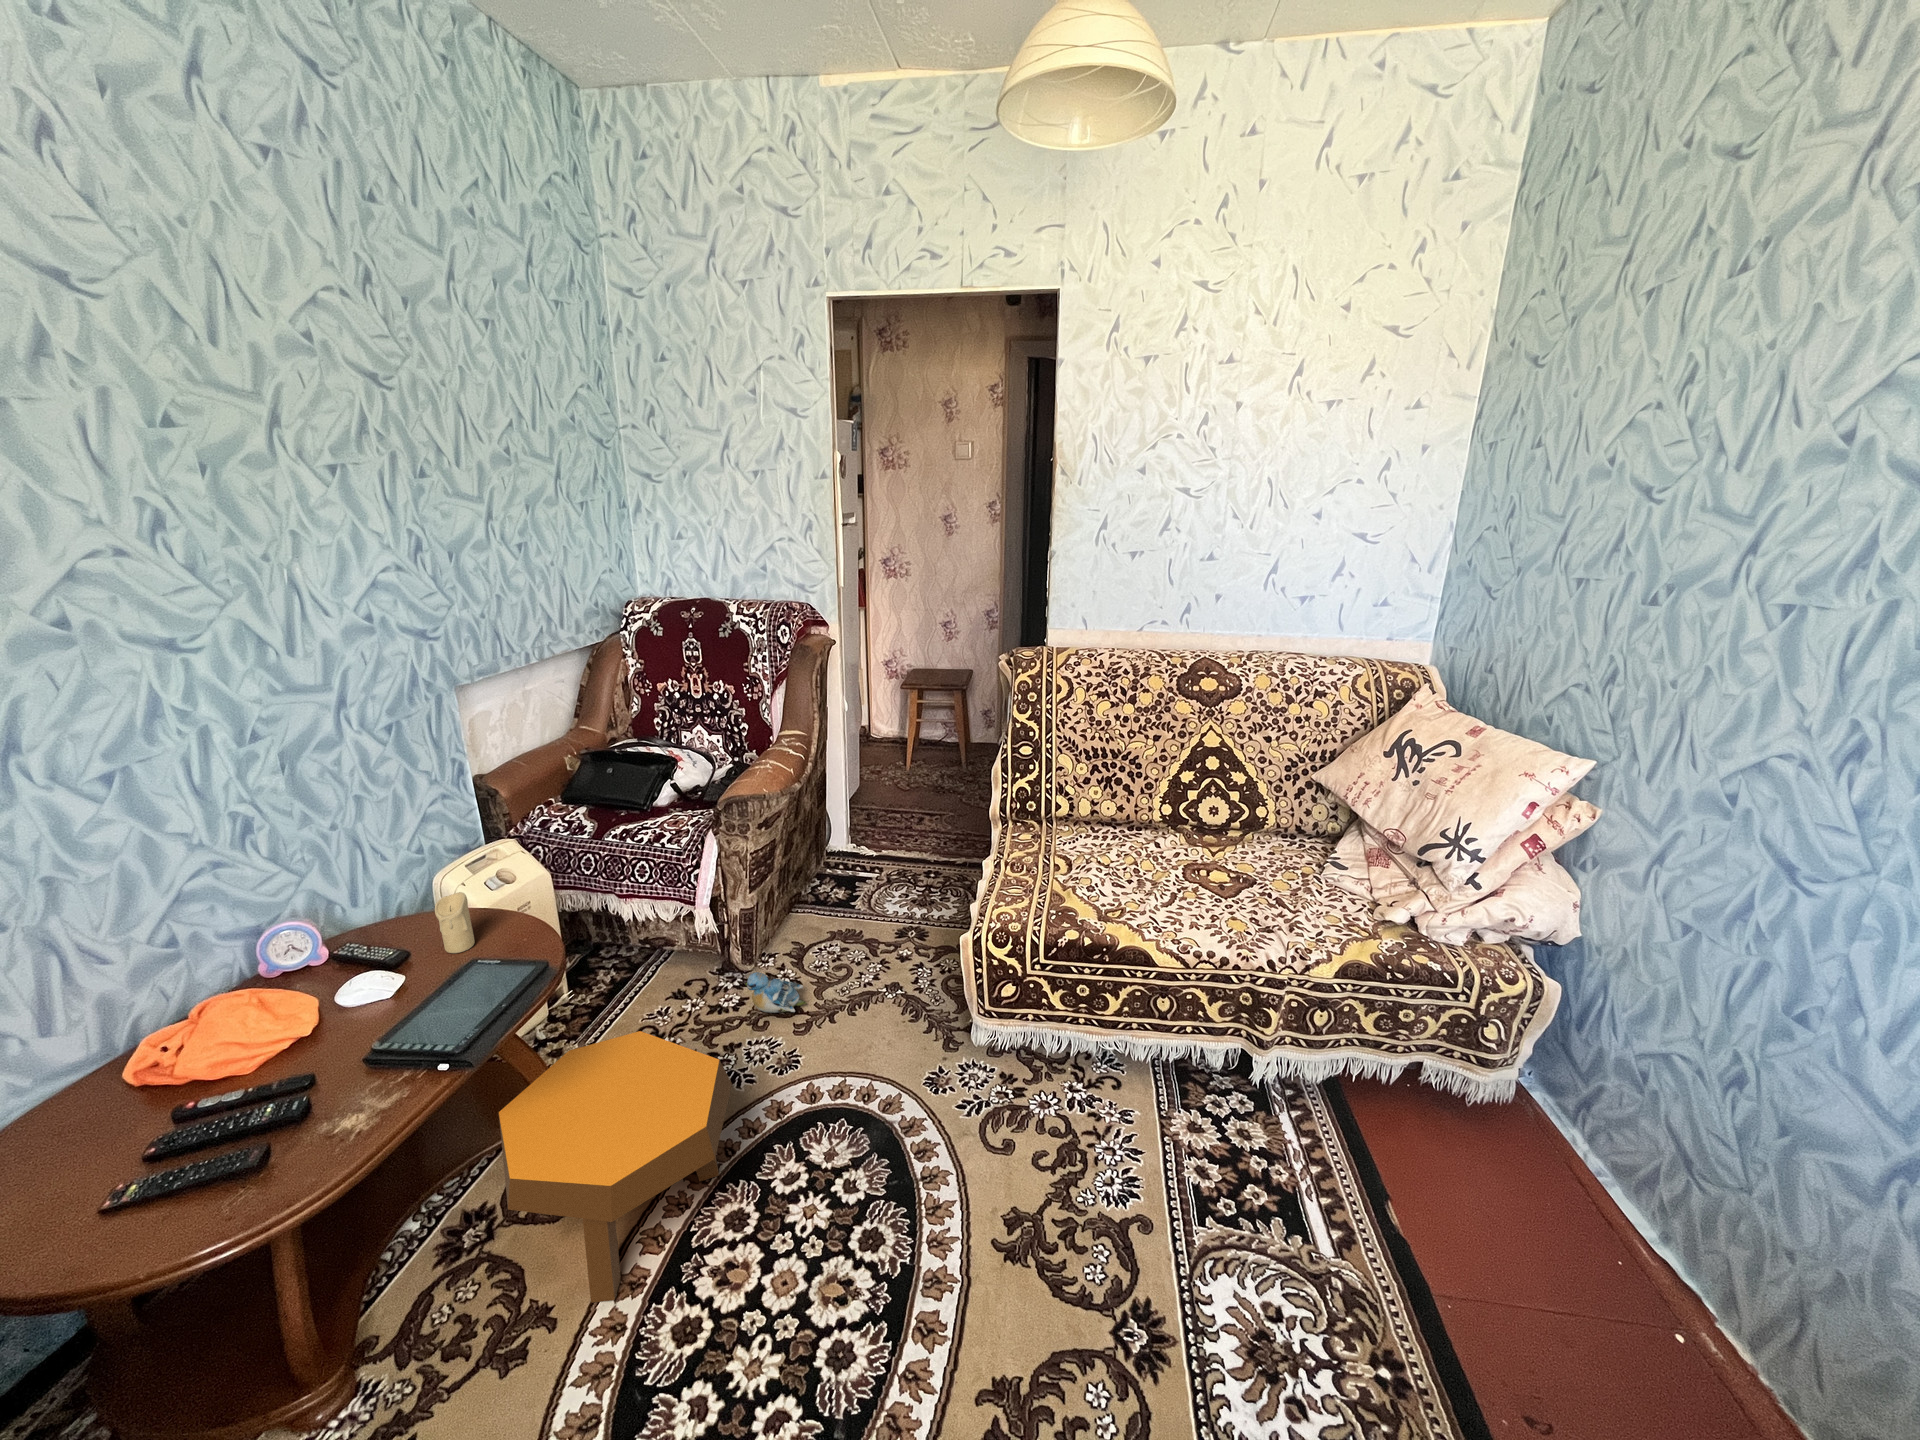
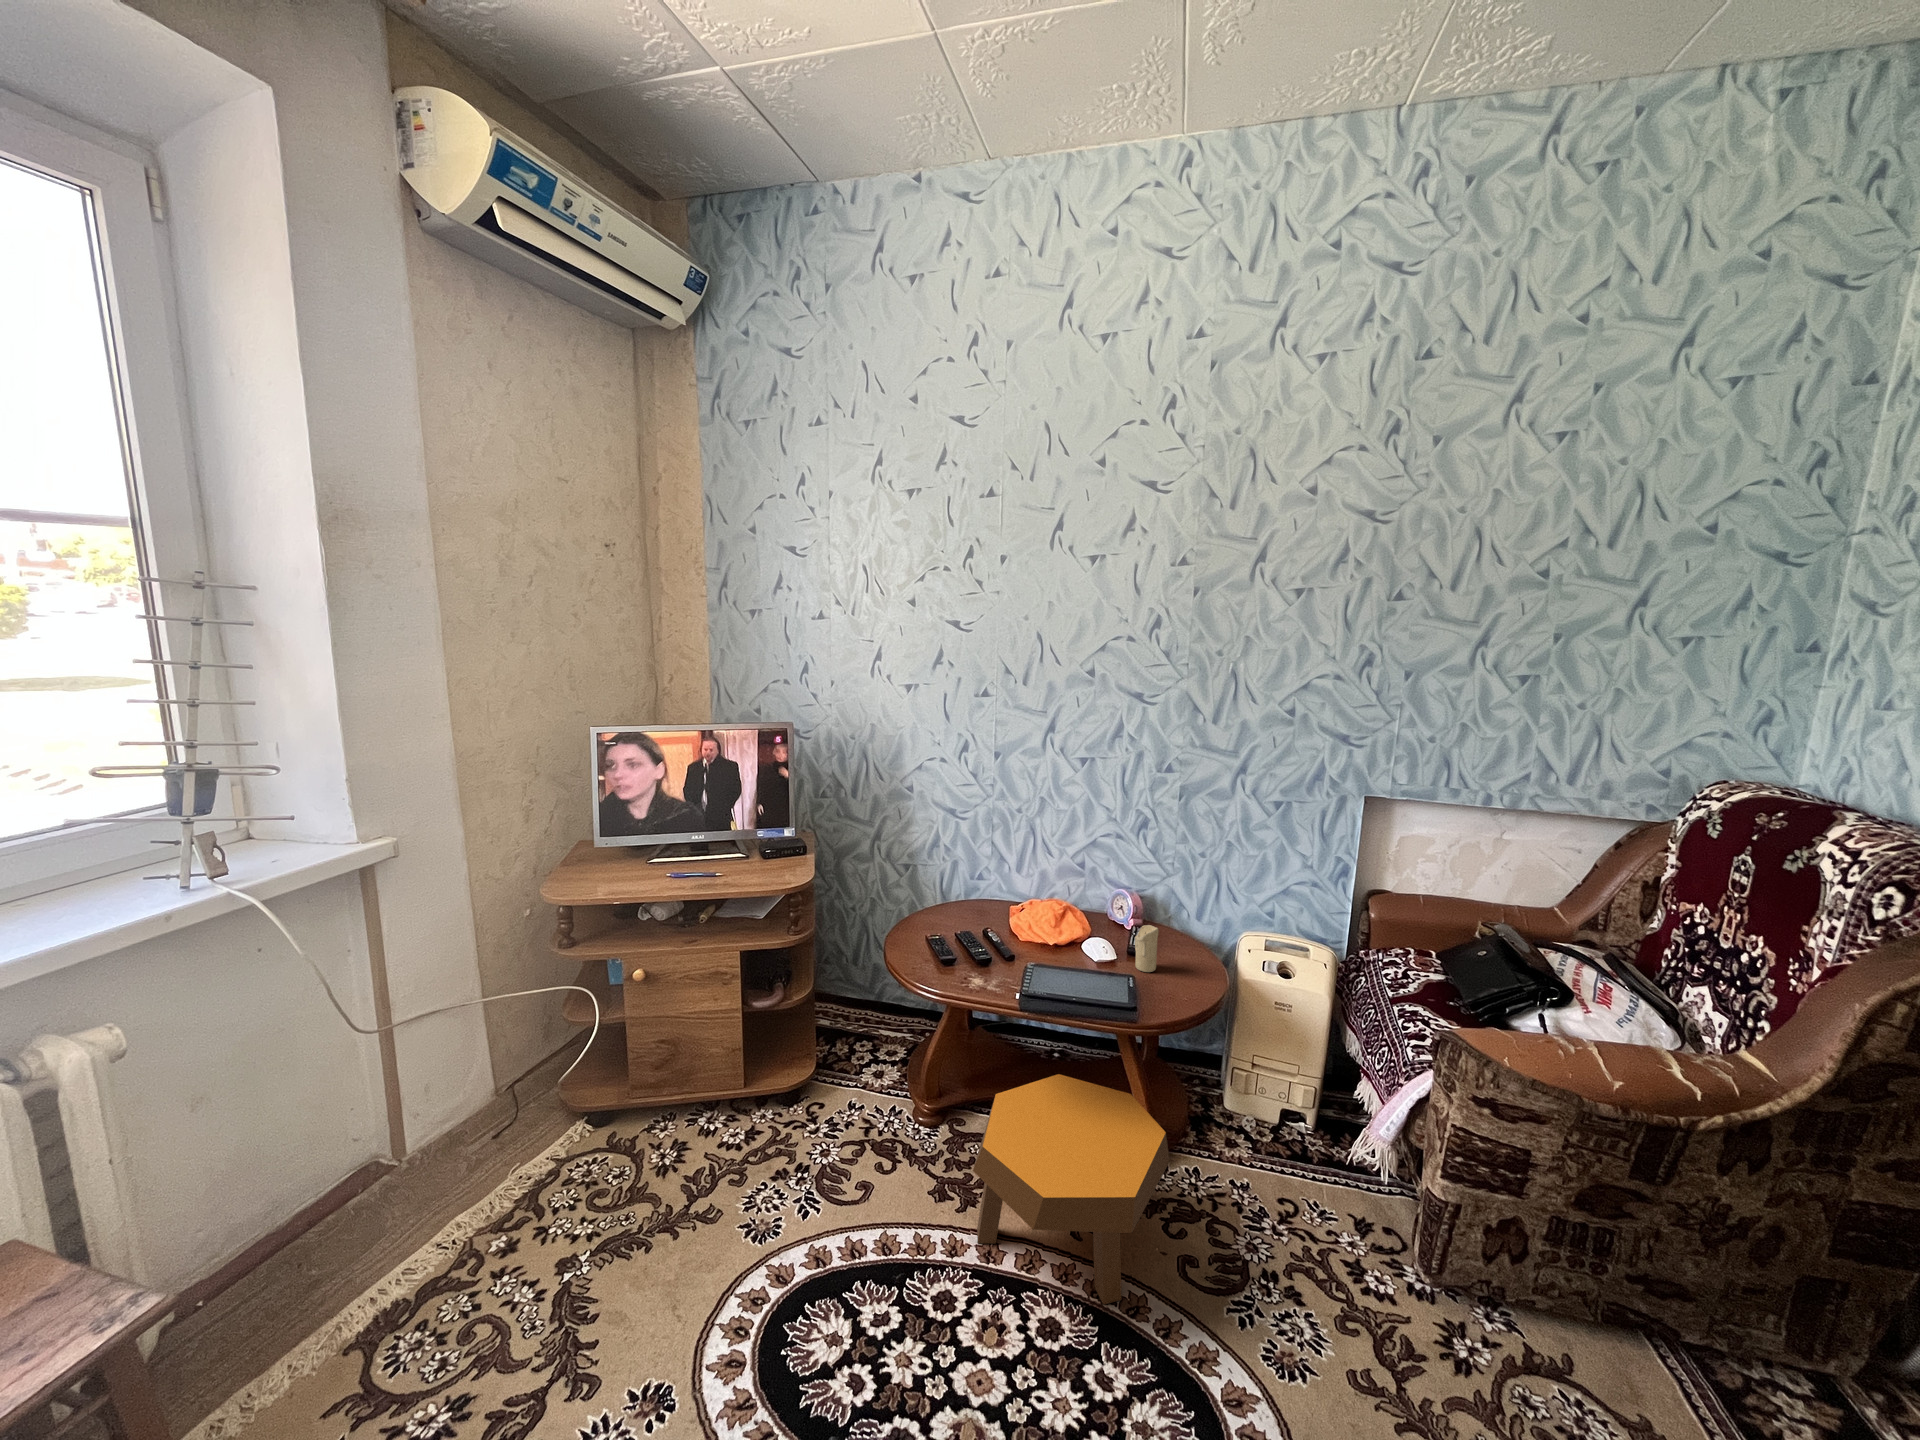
plush toy: present [746,972,807,1013] -> none [1369,1261,1442,1378]

